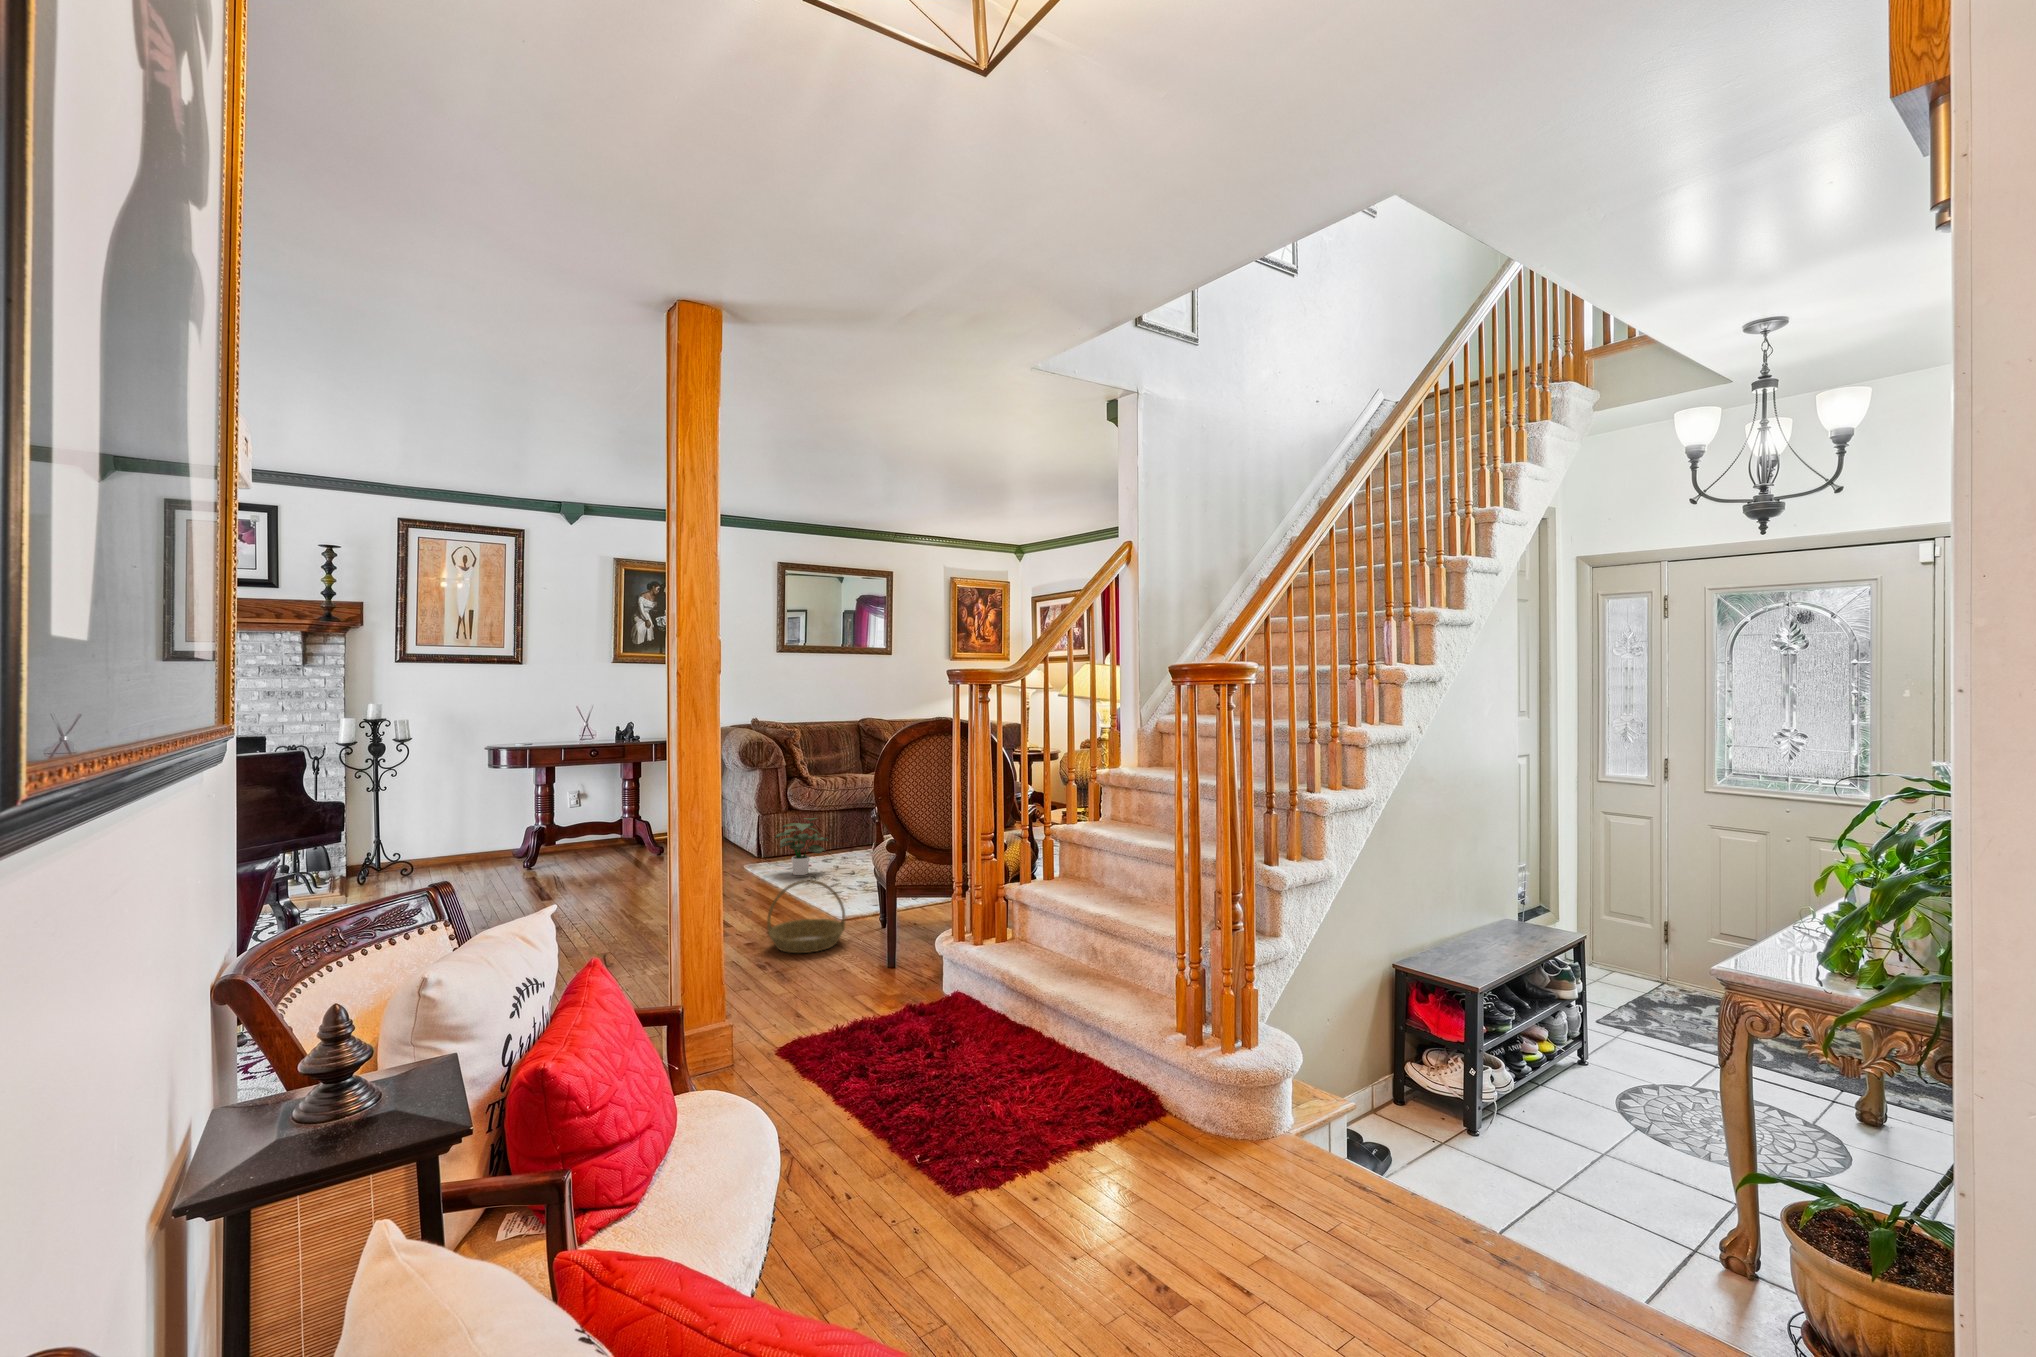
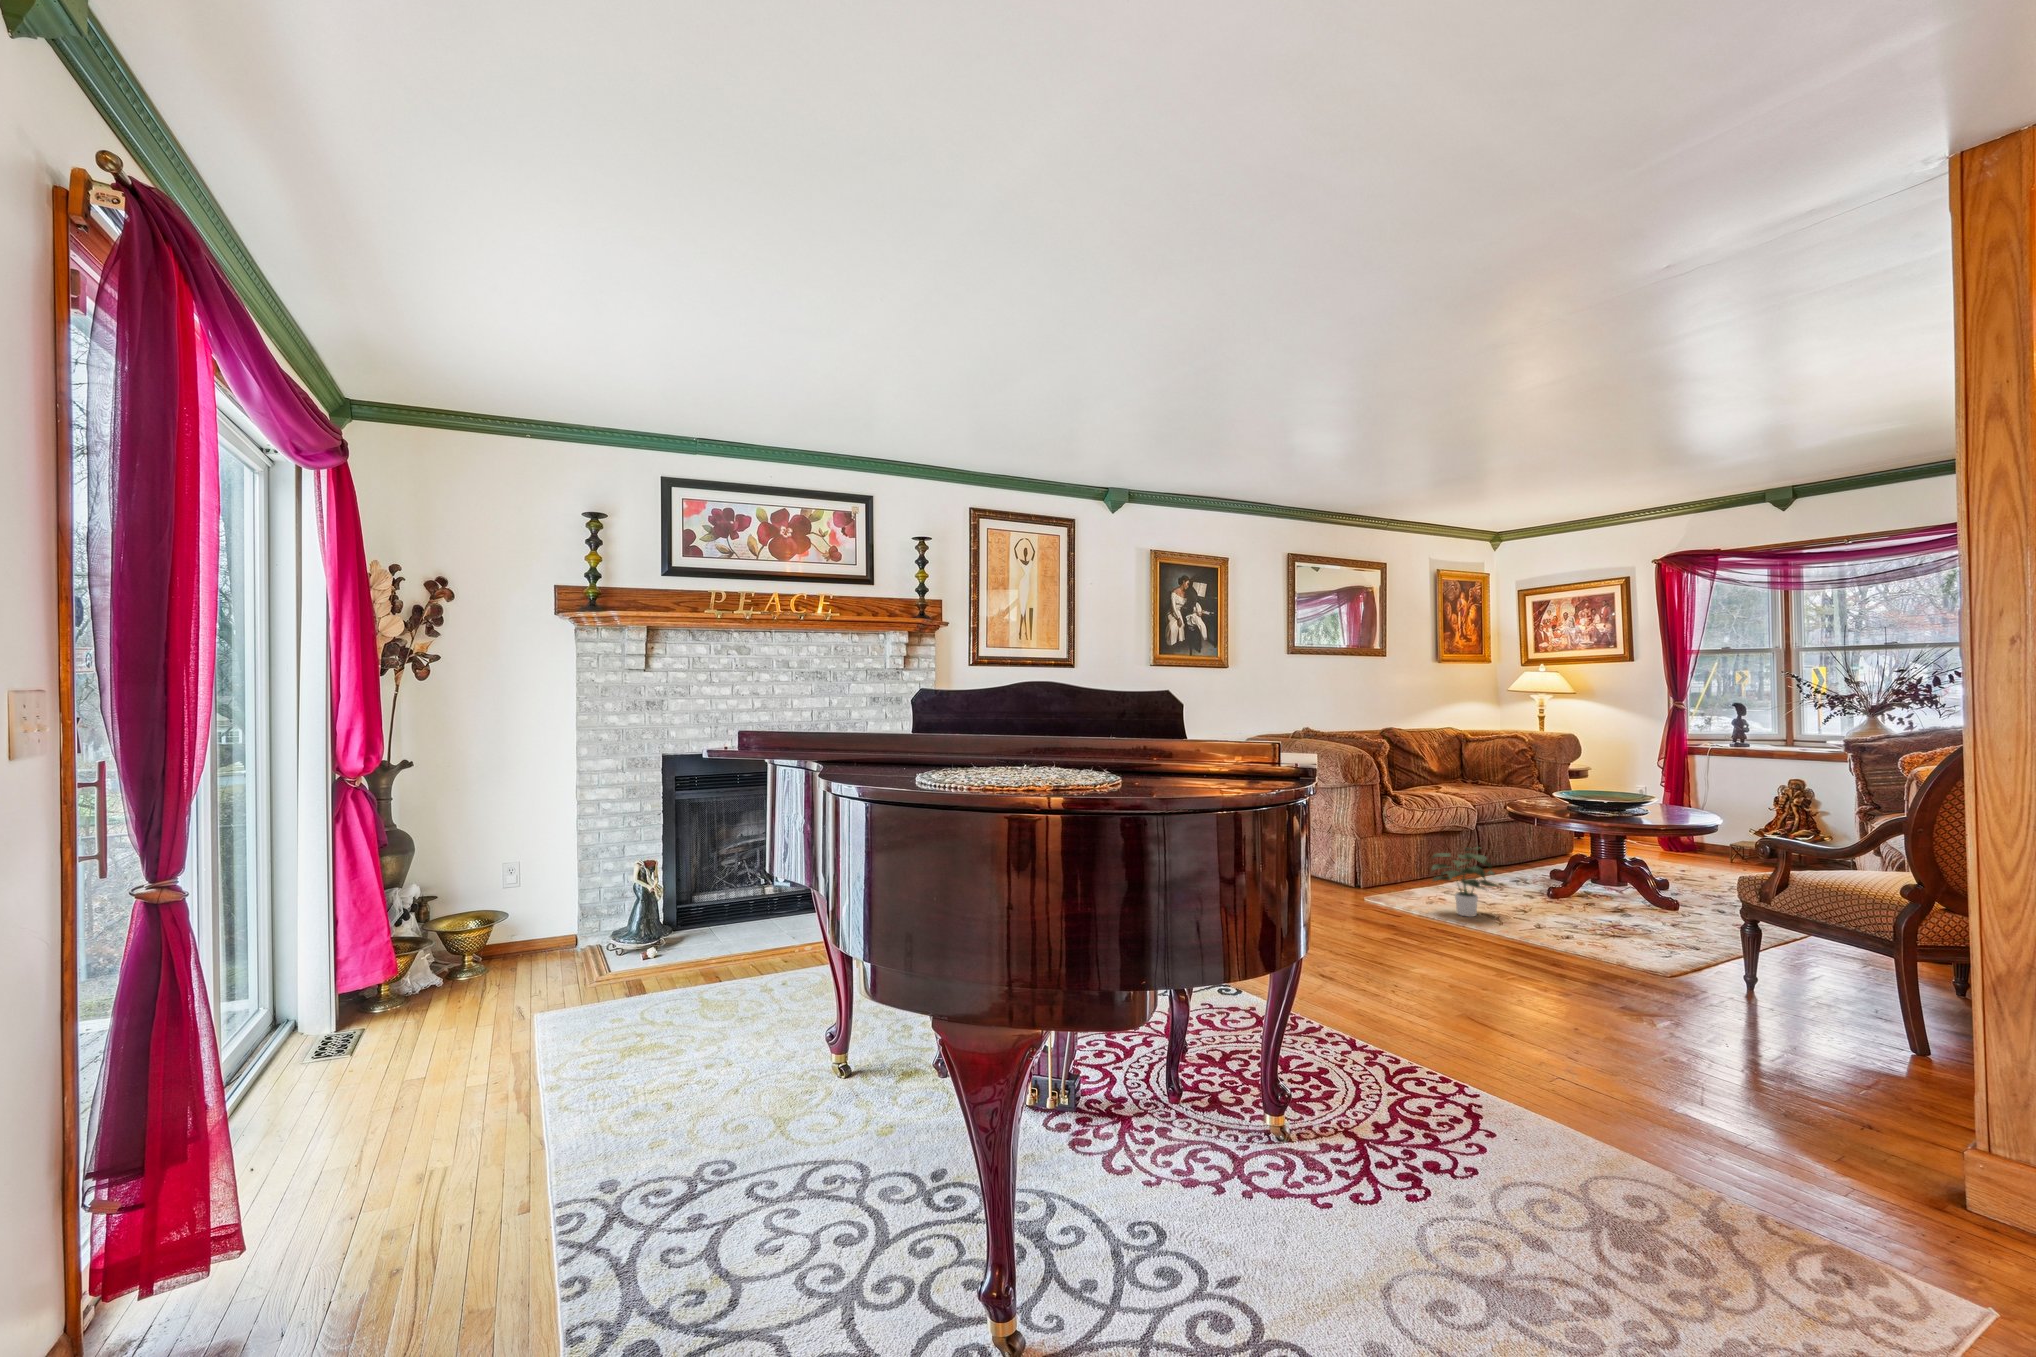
basket: present [767,880,845,953] -> none [1692,941,1823,1042]

